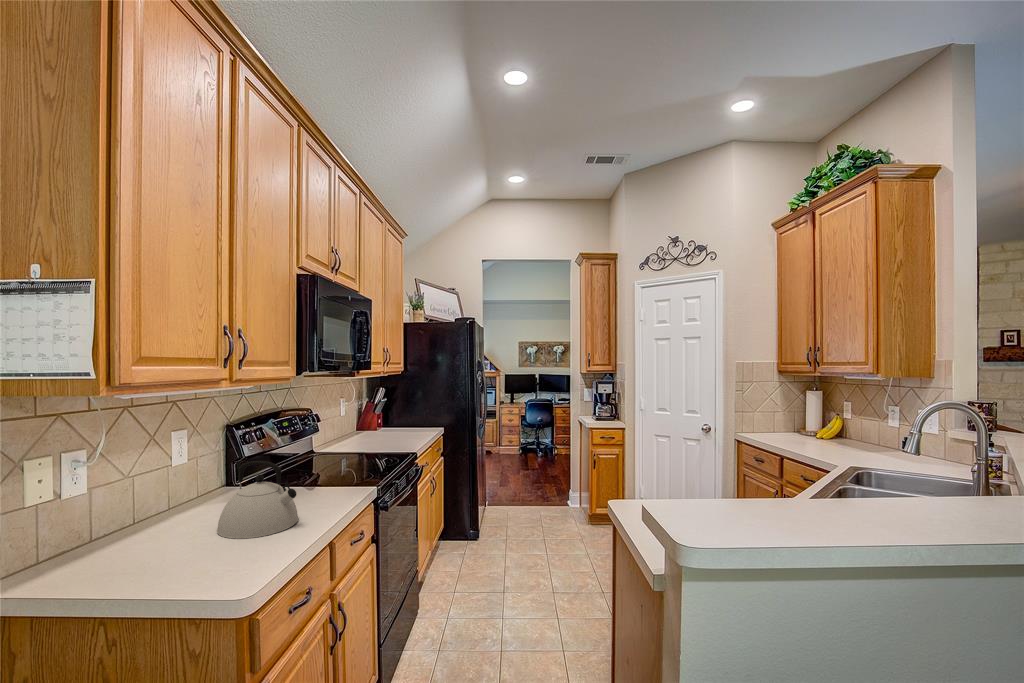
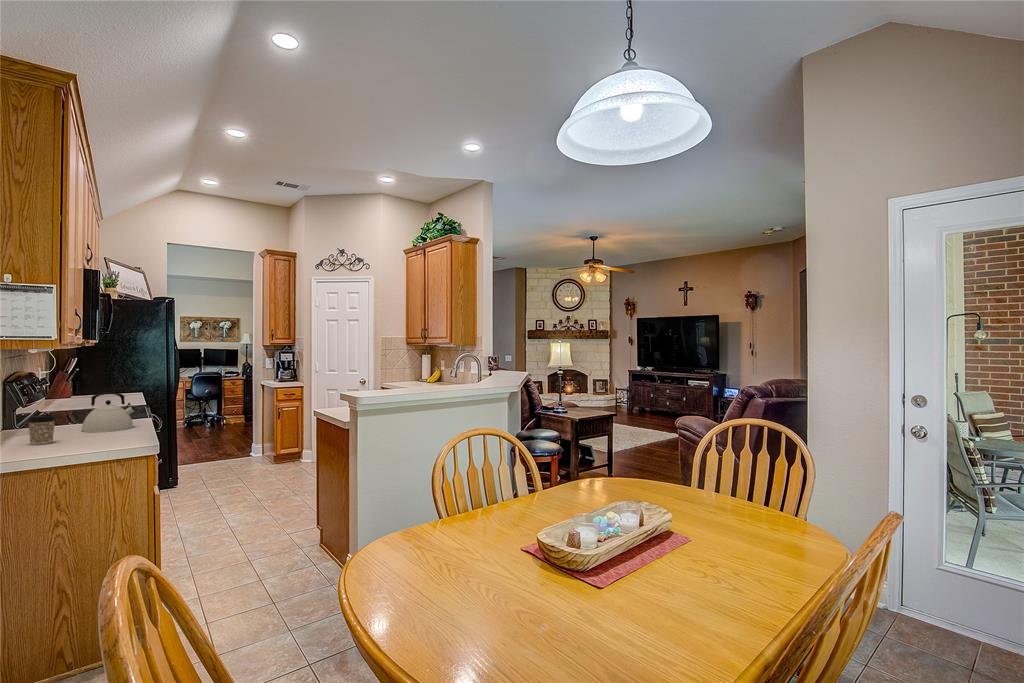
coffee cup: none [59,512,114,577] -> present [27,415,56,445]

